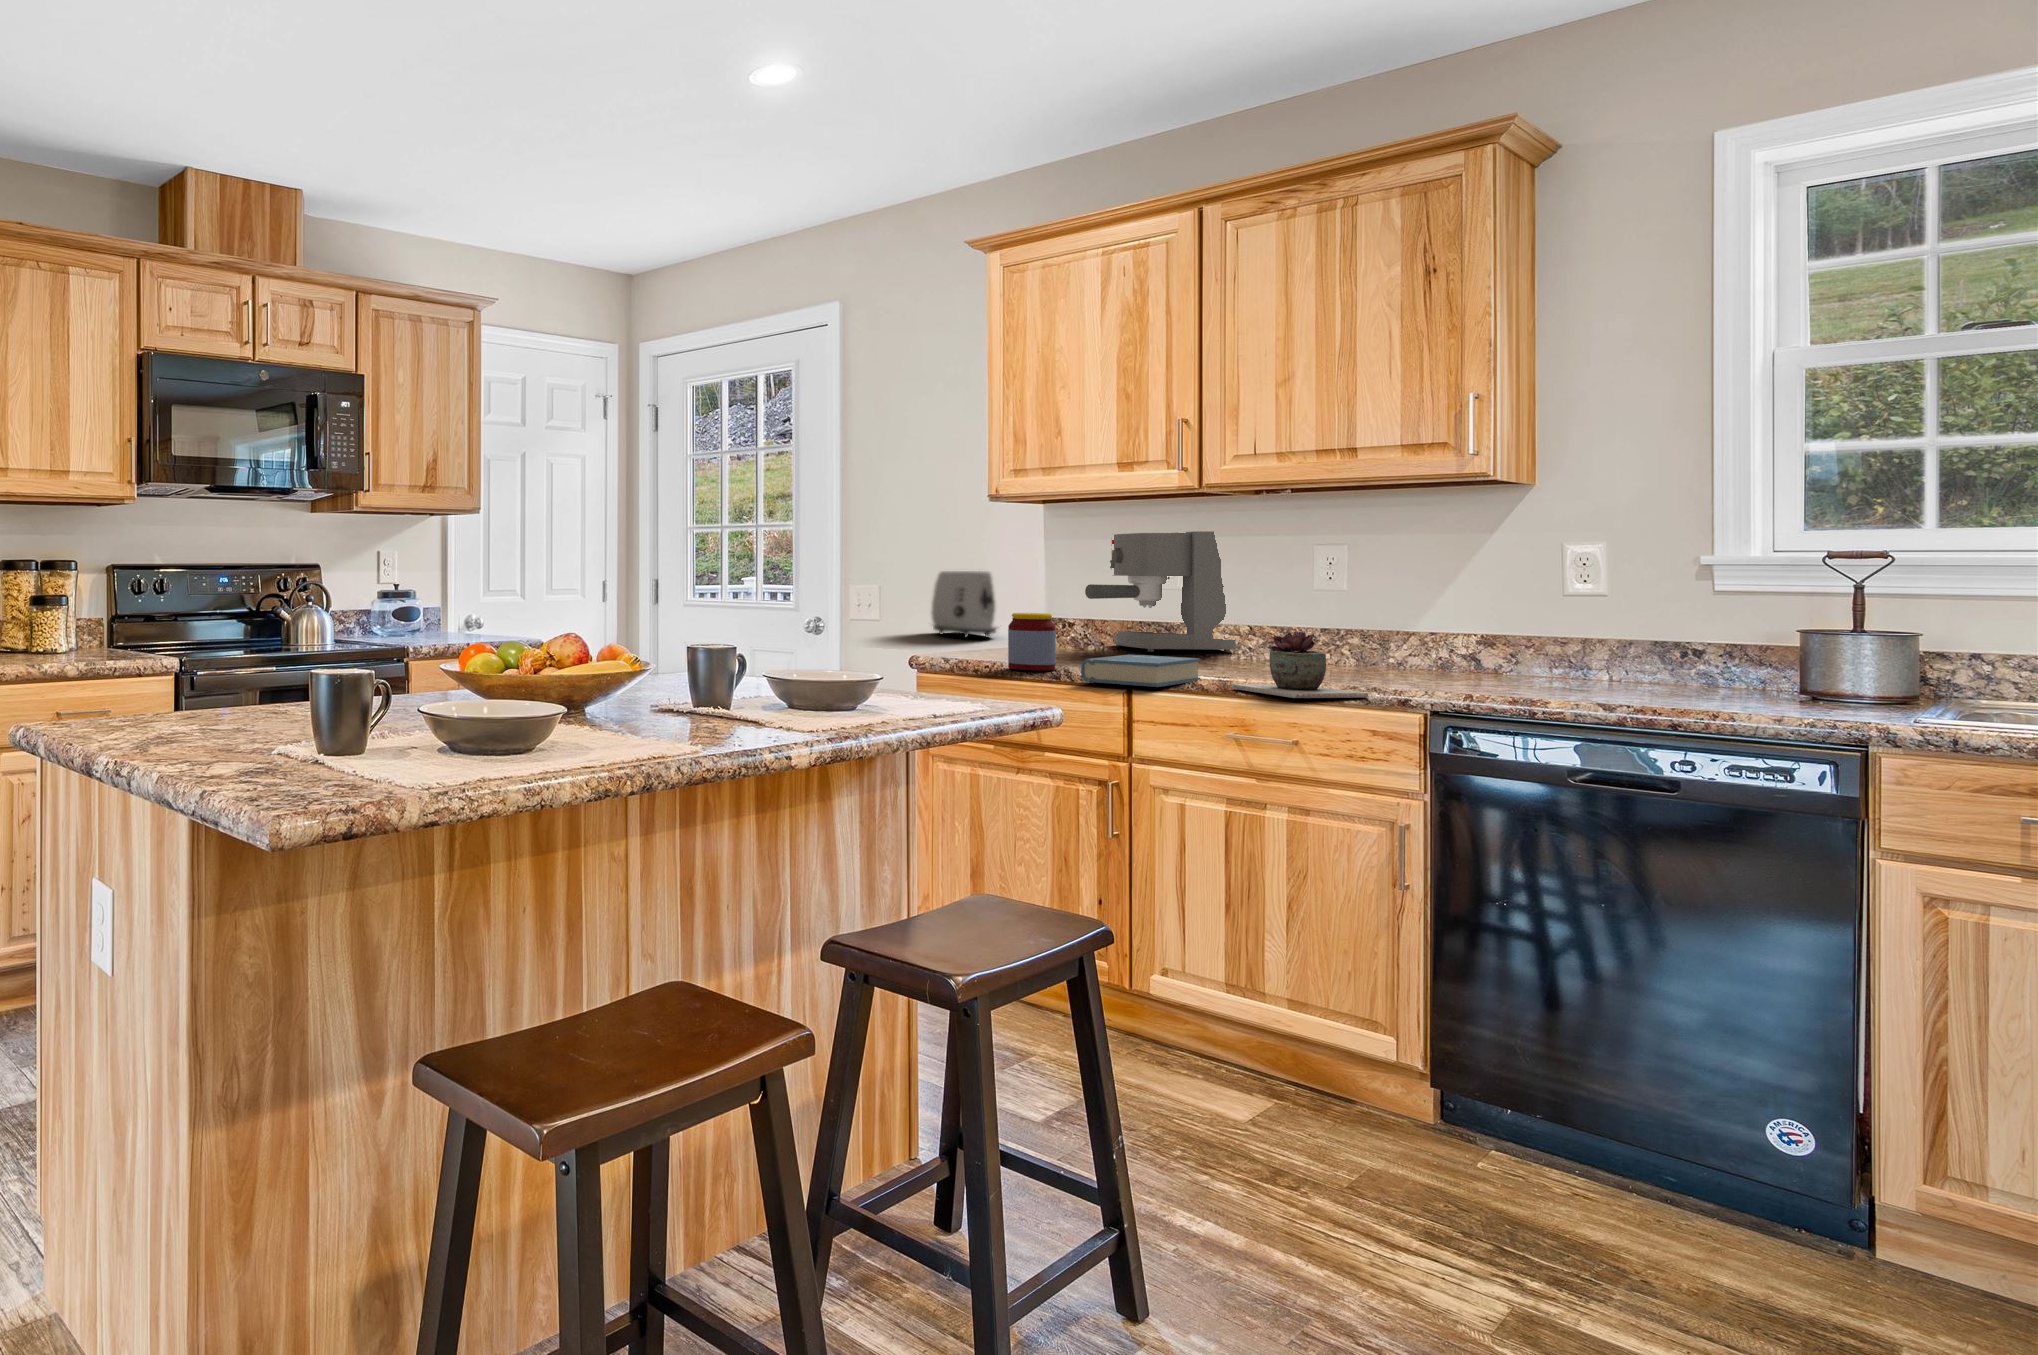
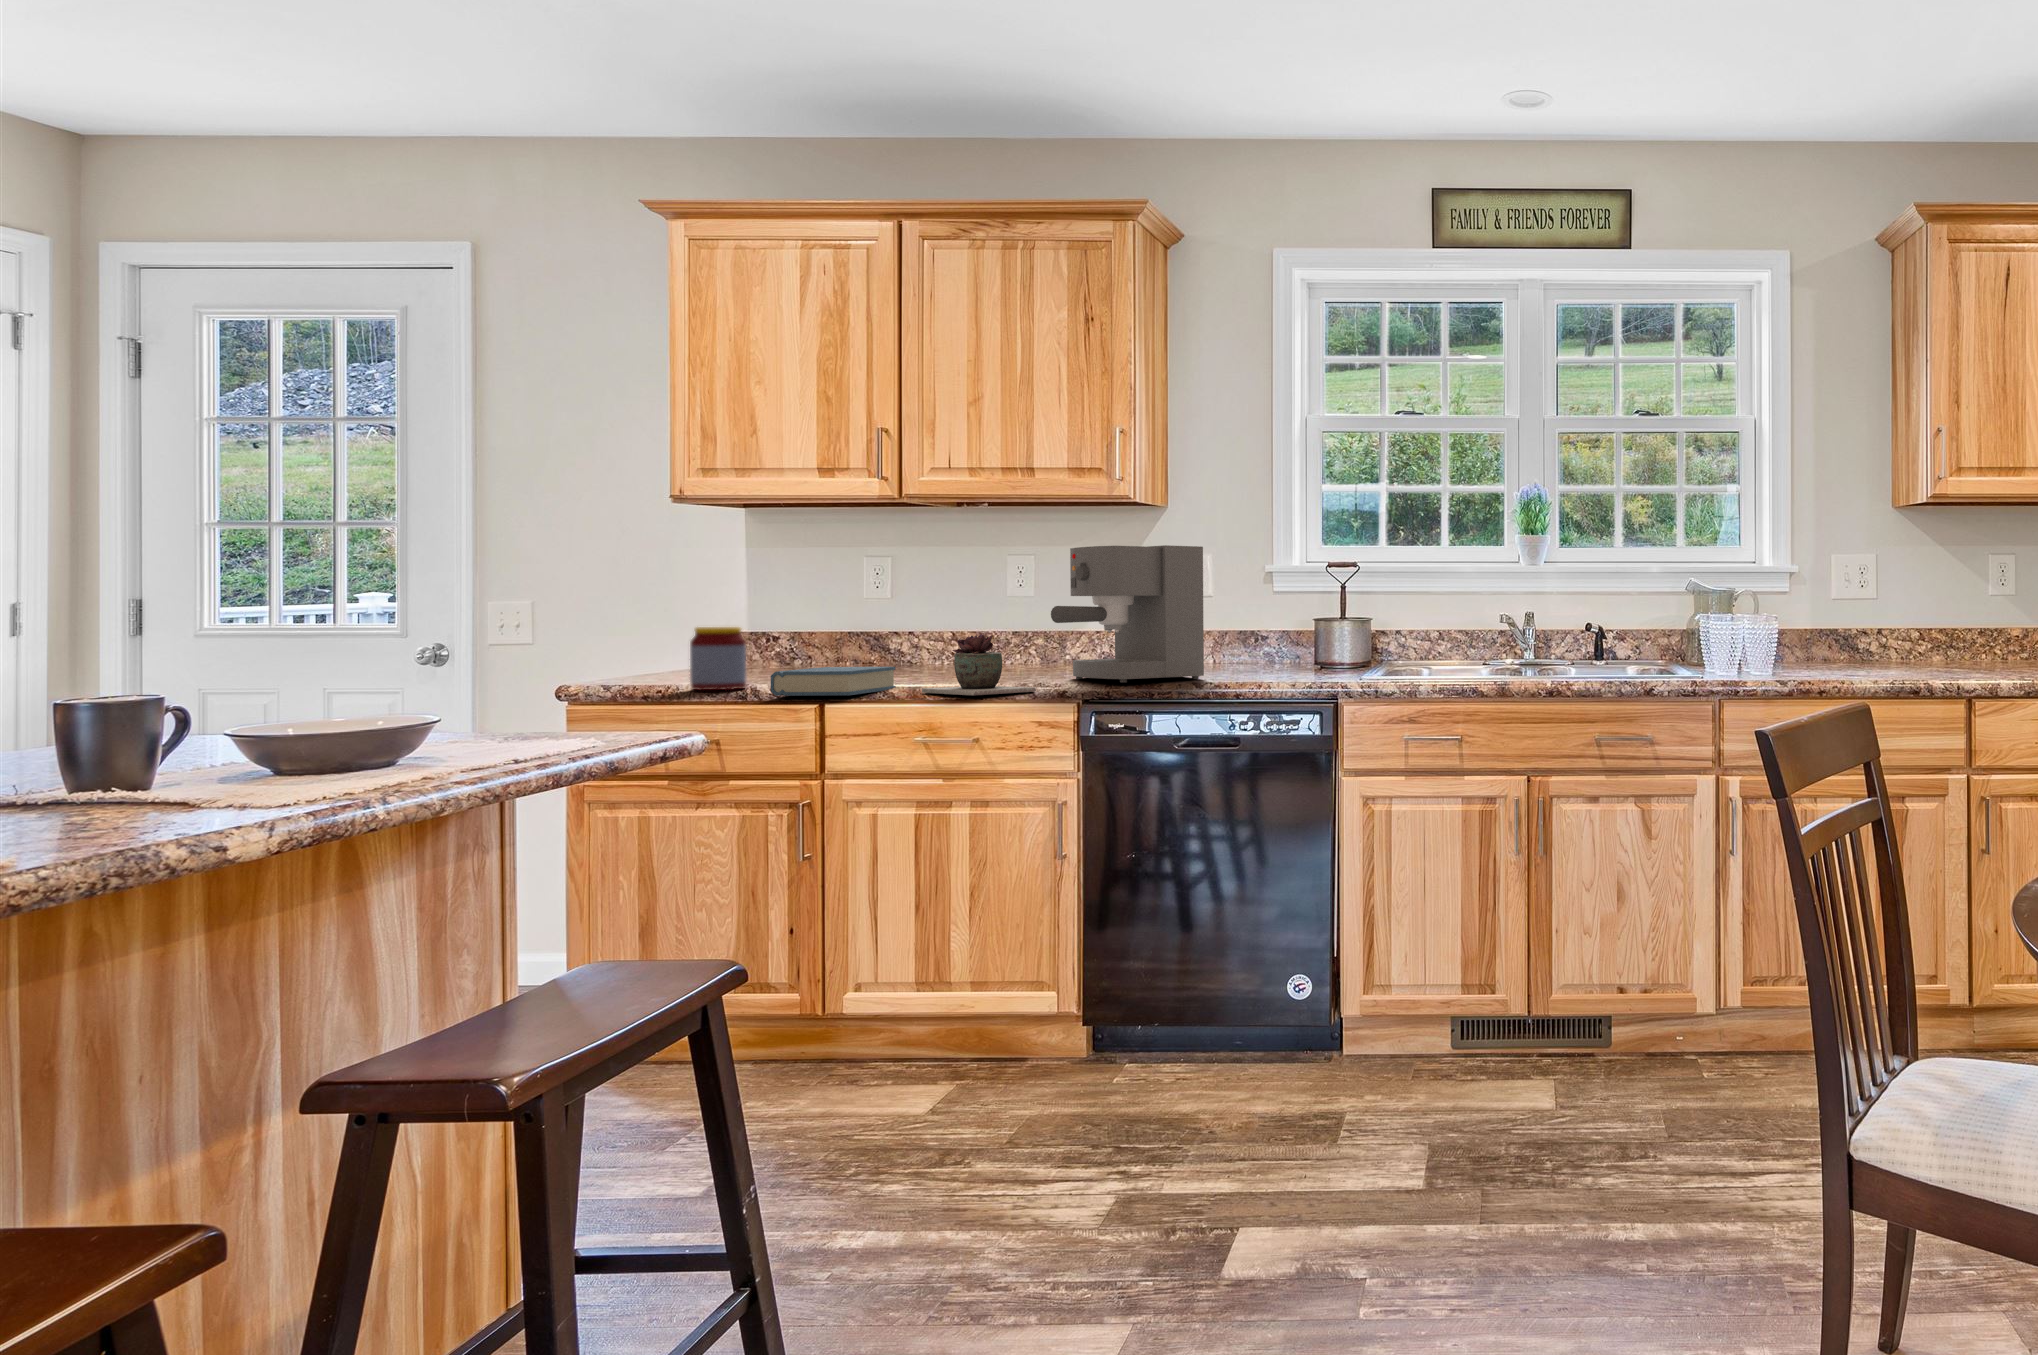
coffee maker: present [1085,531,1236,652] -> present [1051,545,1204,682]
toaster: present [932,571,997,637] -> none [595,585,692,664]

